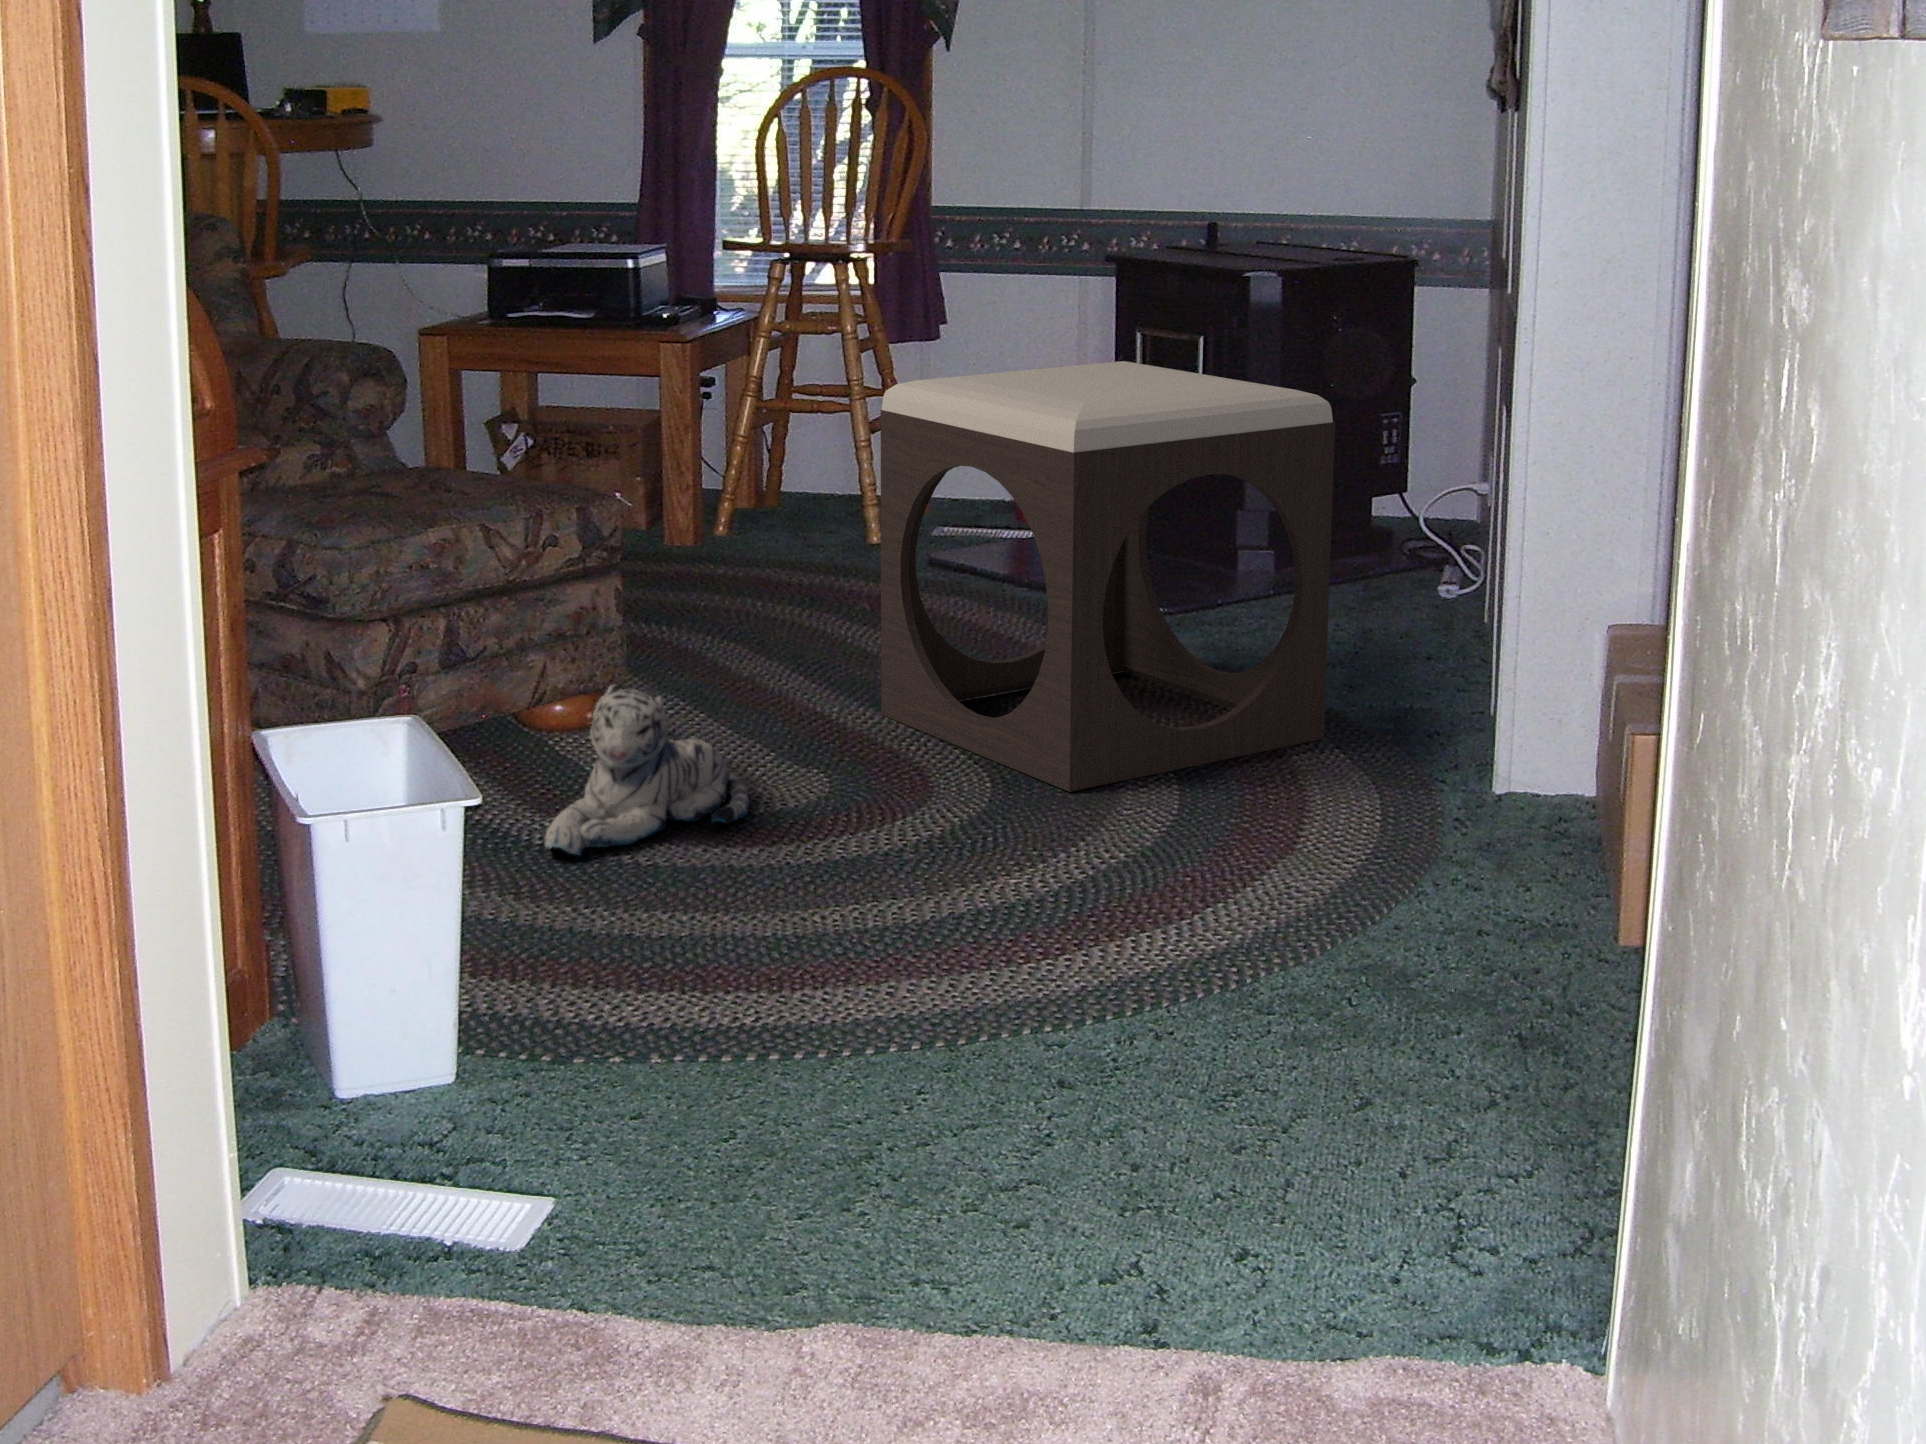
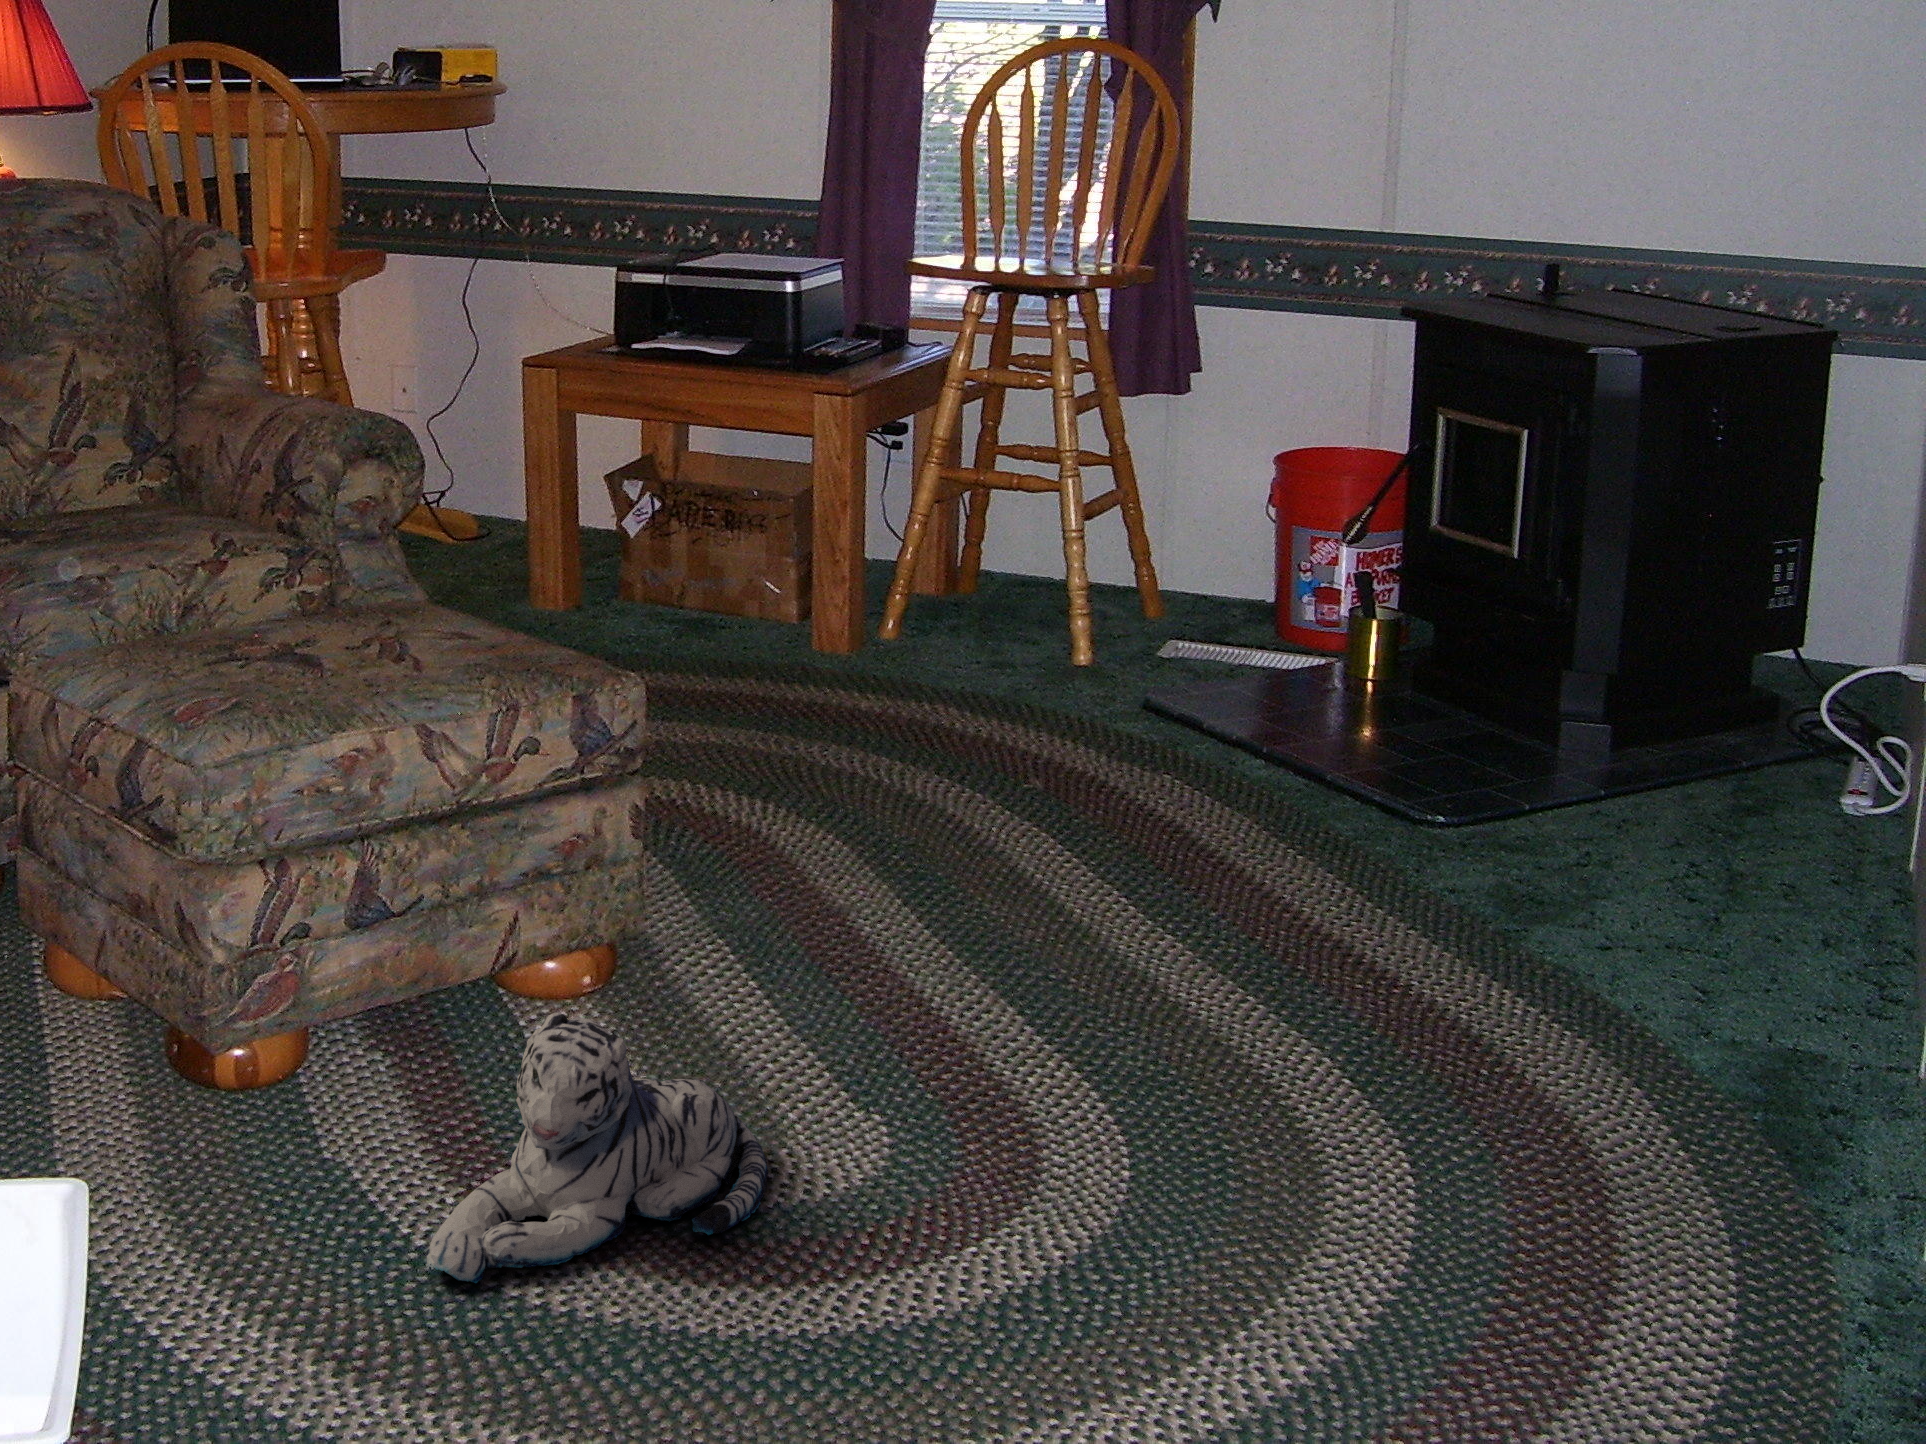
footstool: present [881,361,1335,792] -> none [1009,509,1740,1219]

